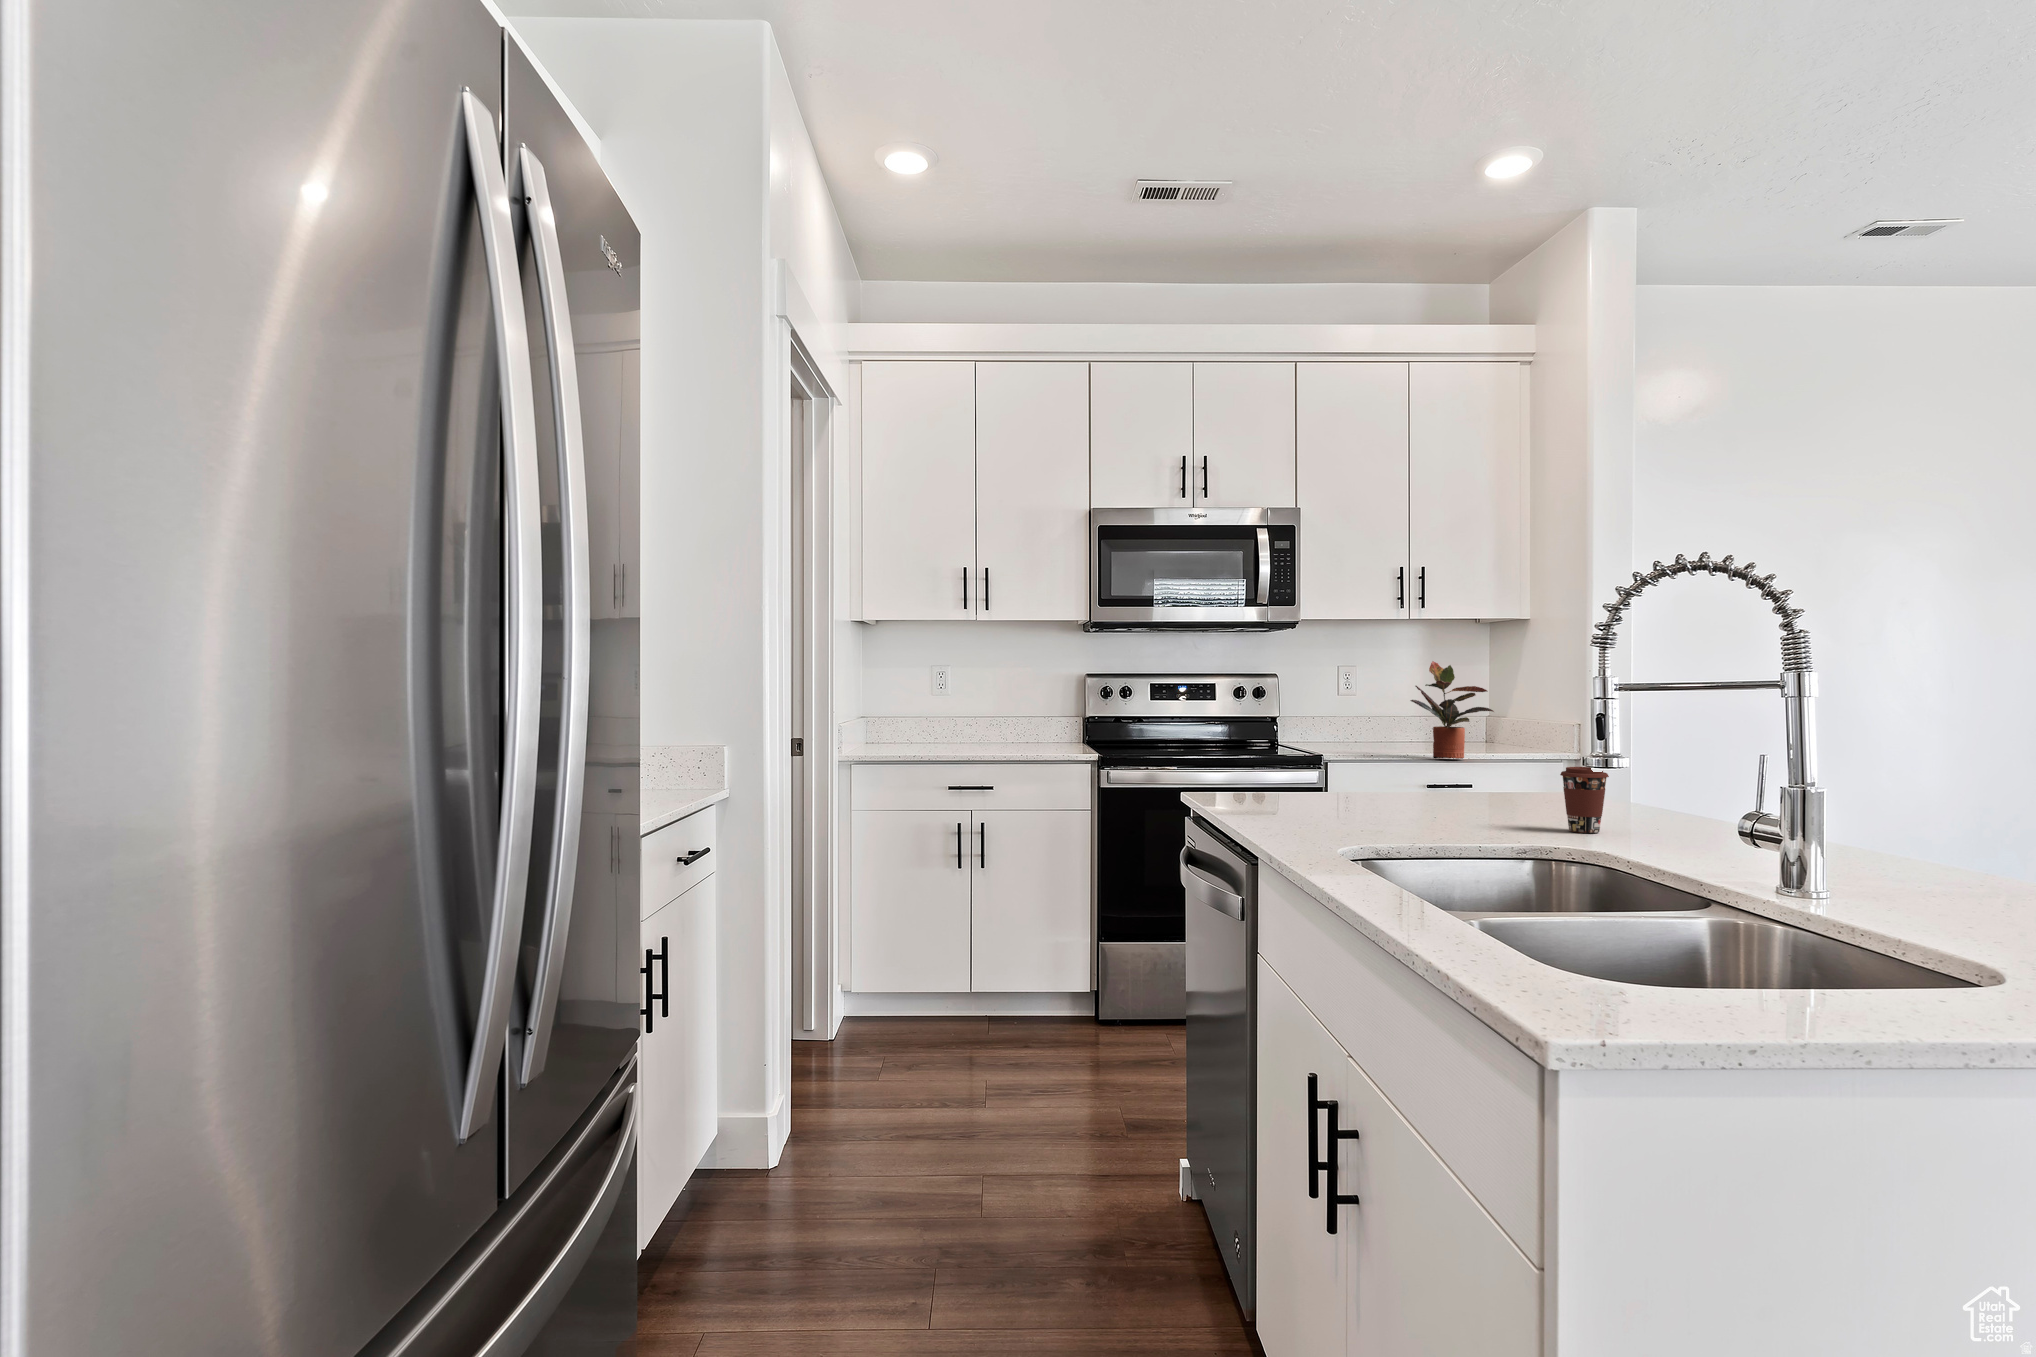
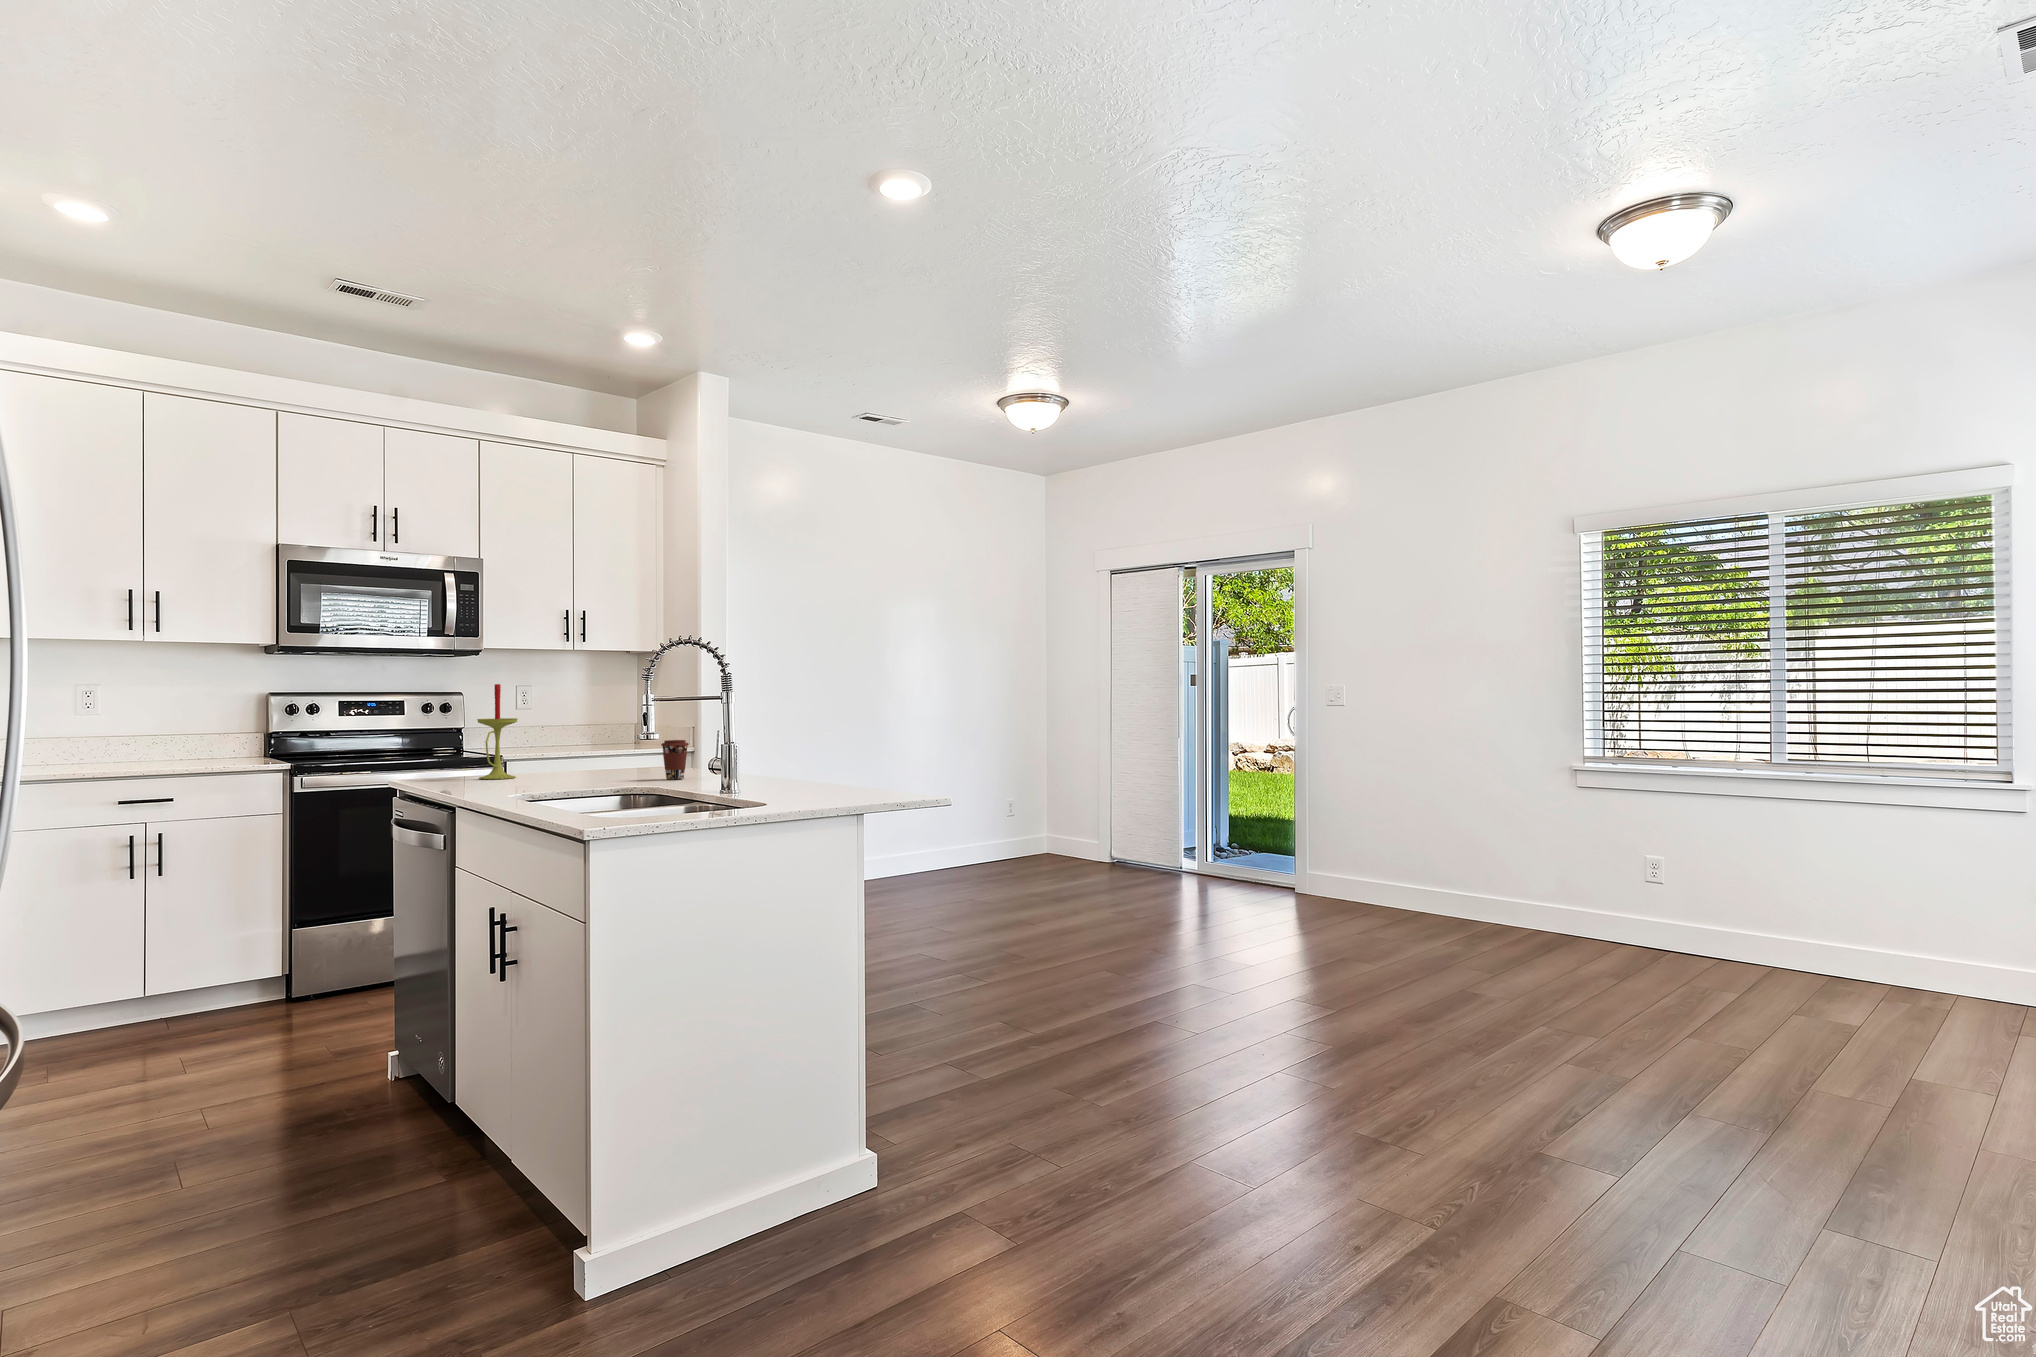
potted plant: present [1410,661,1494,759] -> none [573,682,637,756]
candle: none [1288,667,1341,802] -> present [477,684,518,779]

